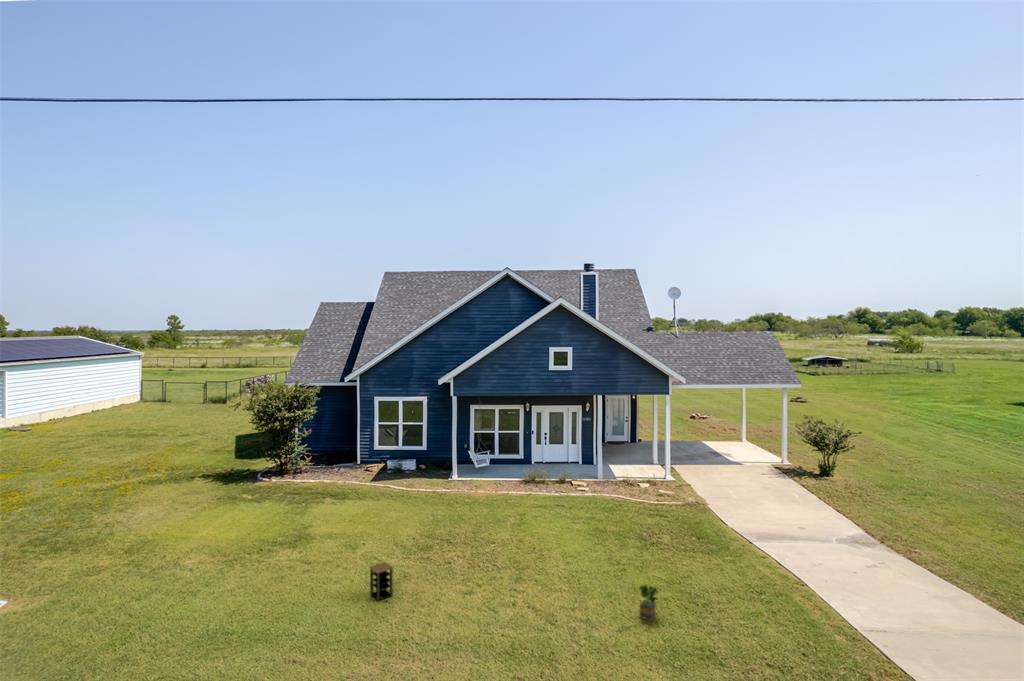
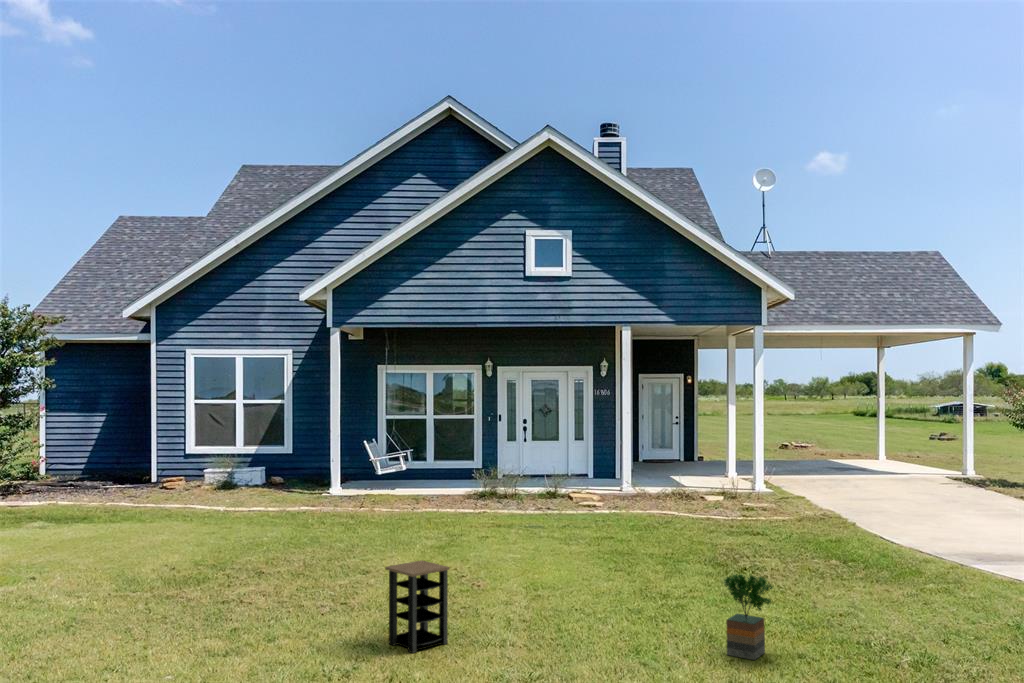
side table: present [369,562,393,601] -> present [385,560,449,653]

